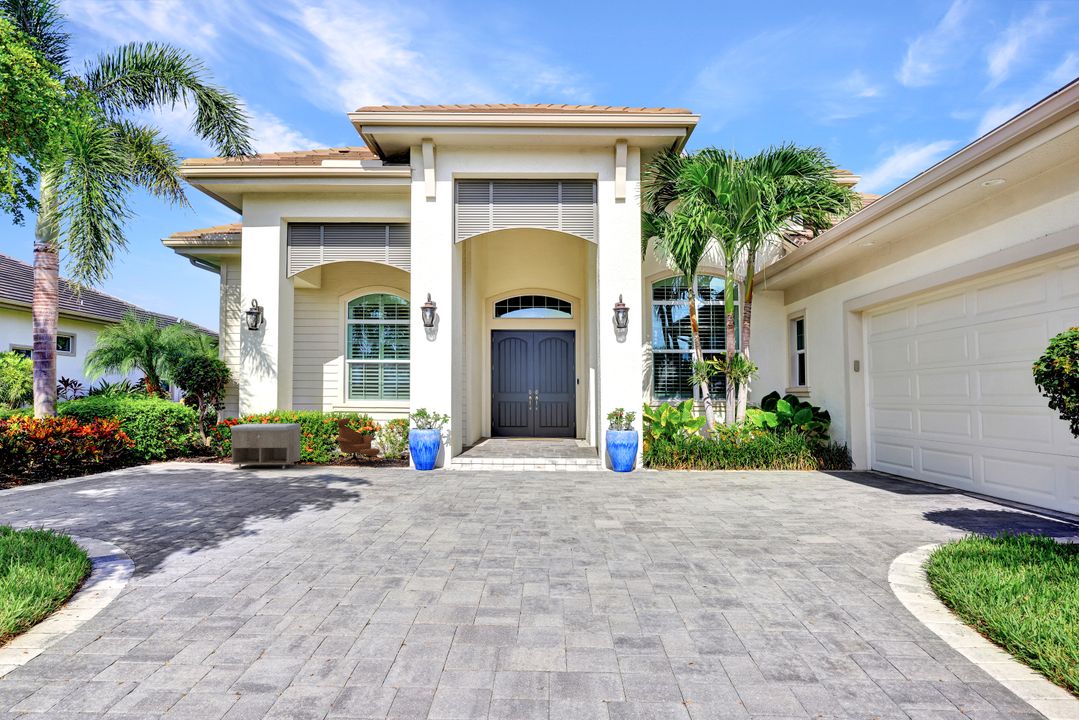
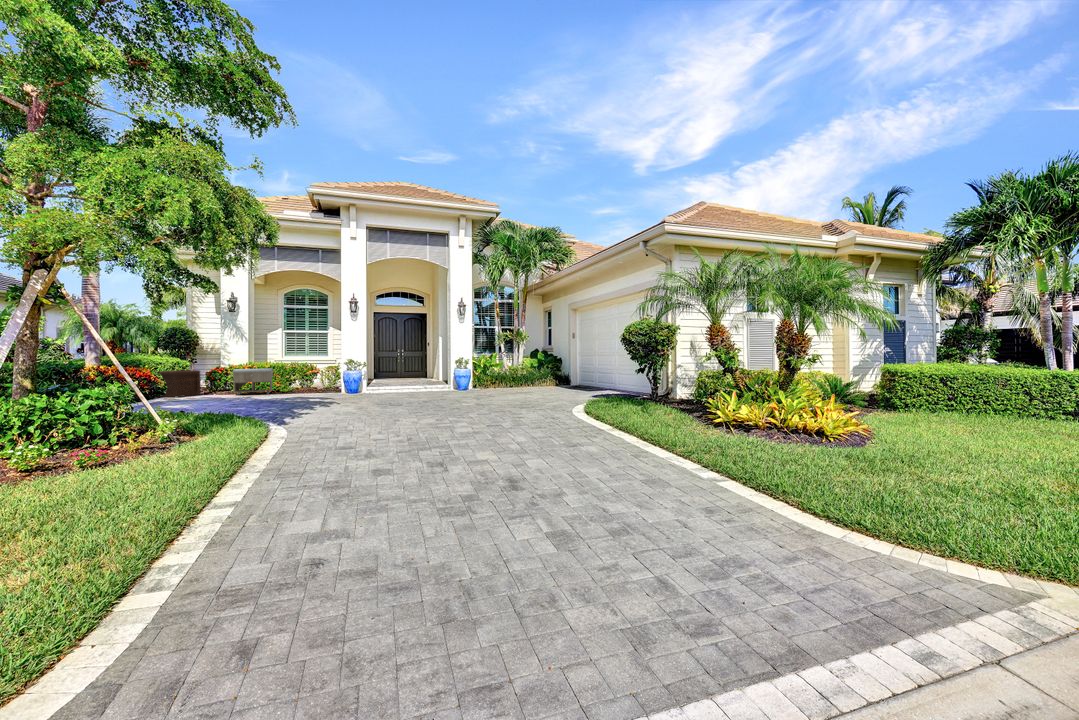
lounge chair: present [336,418,380,468] -> none [295,365,326,392]
wooden crate: none [134,423,196,469] -> present [159,370,201,397]

